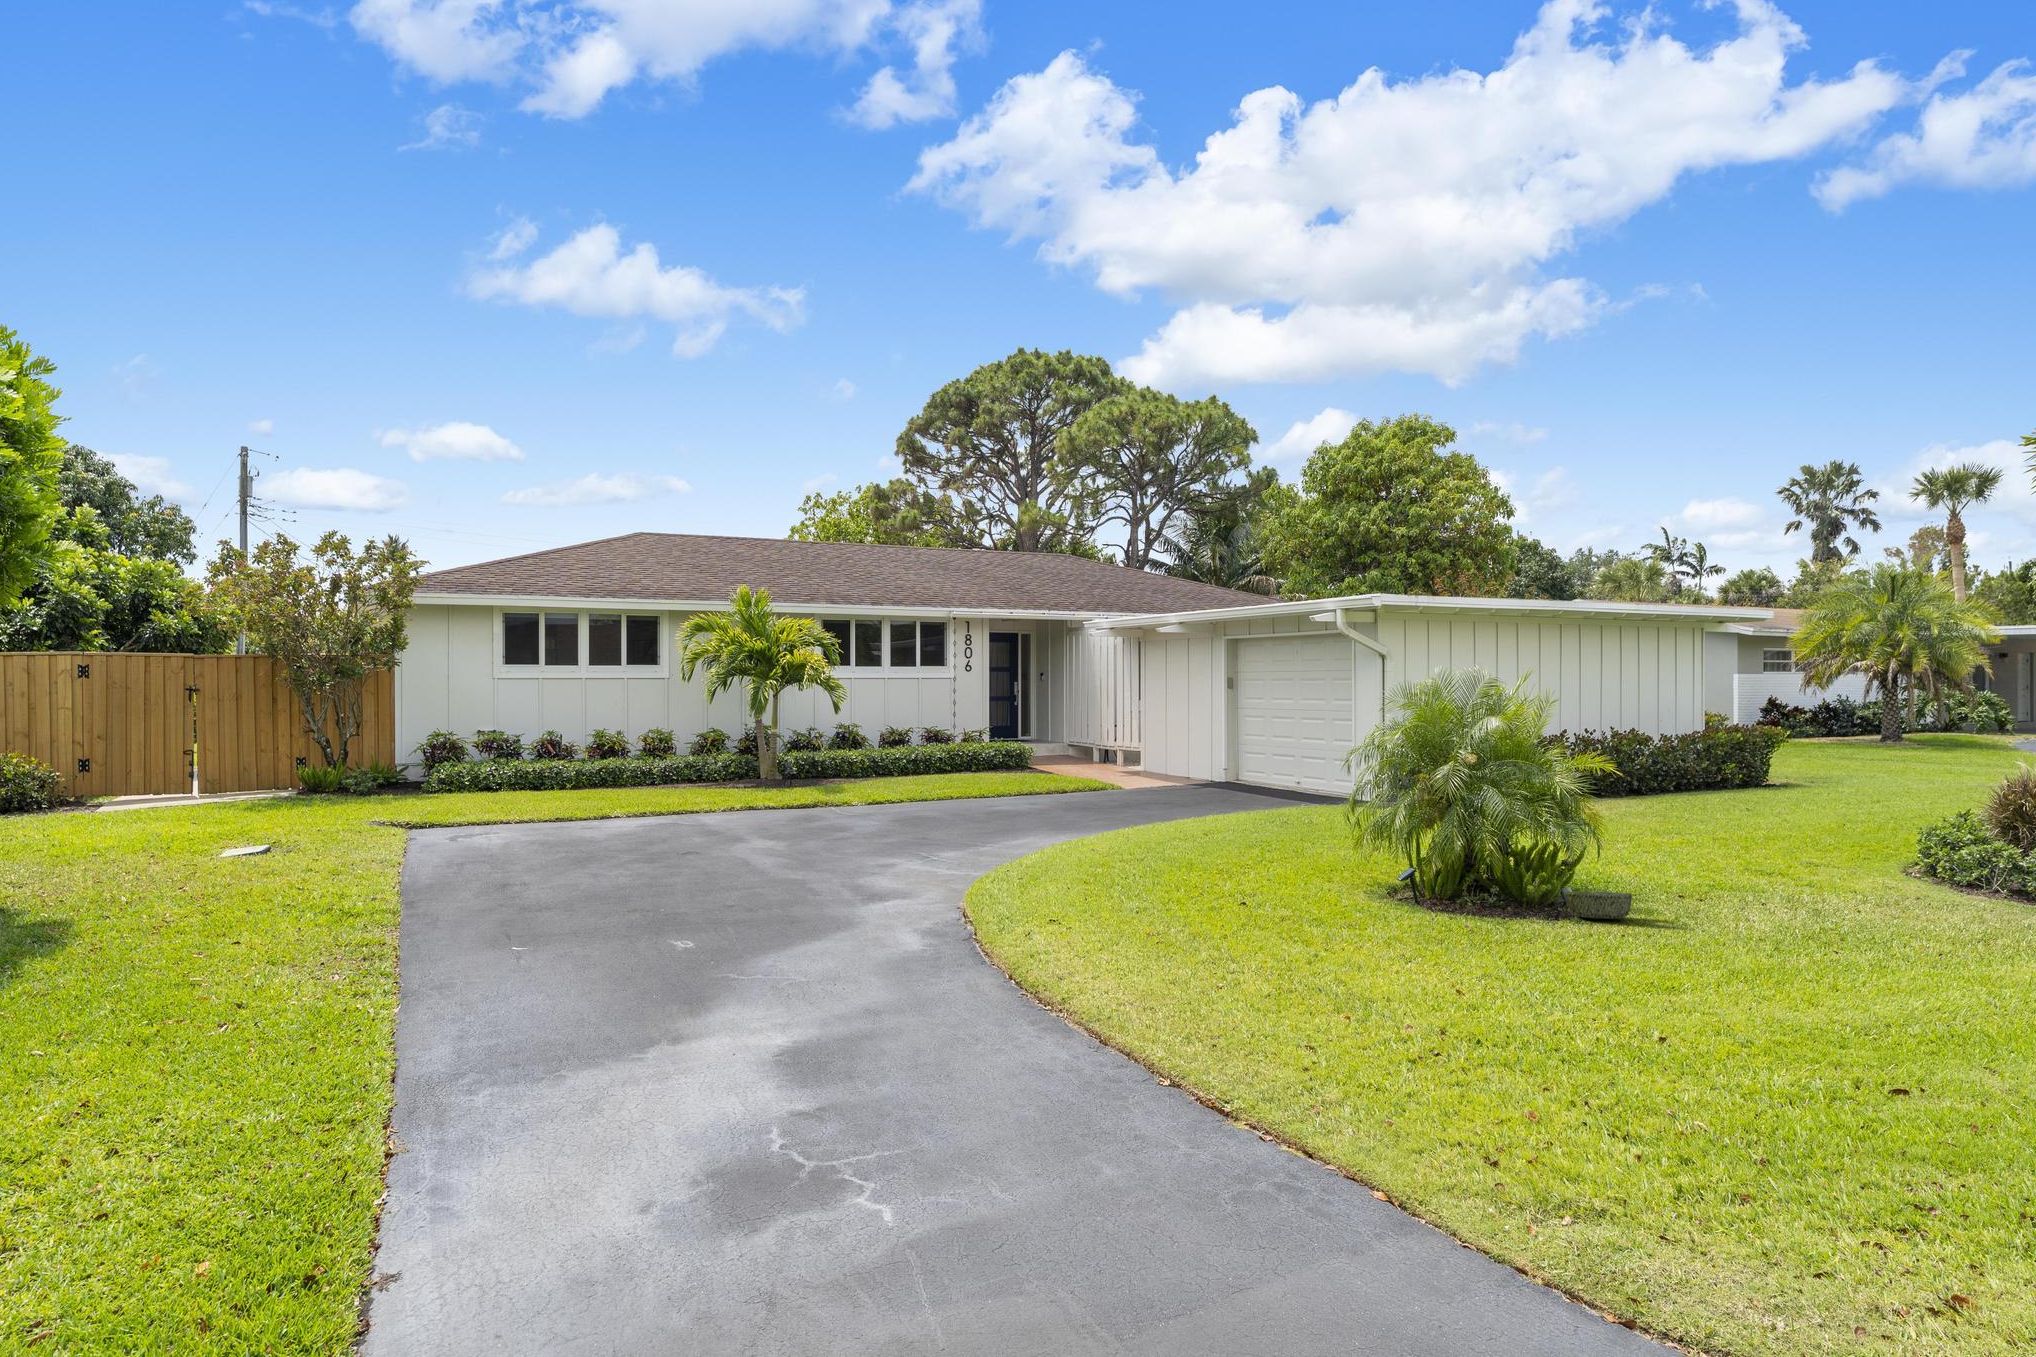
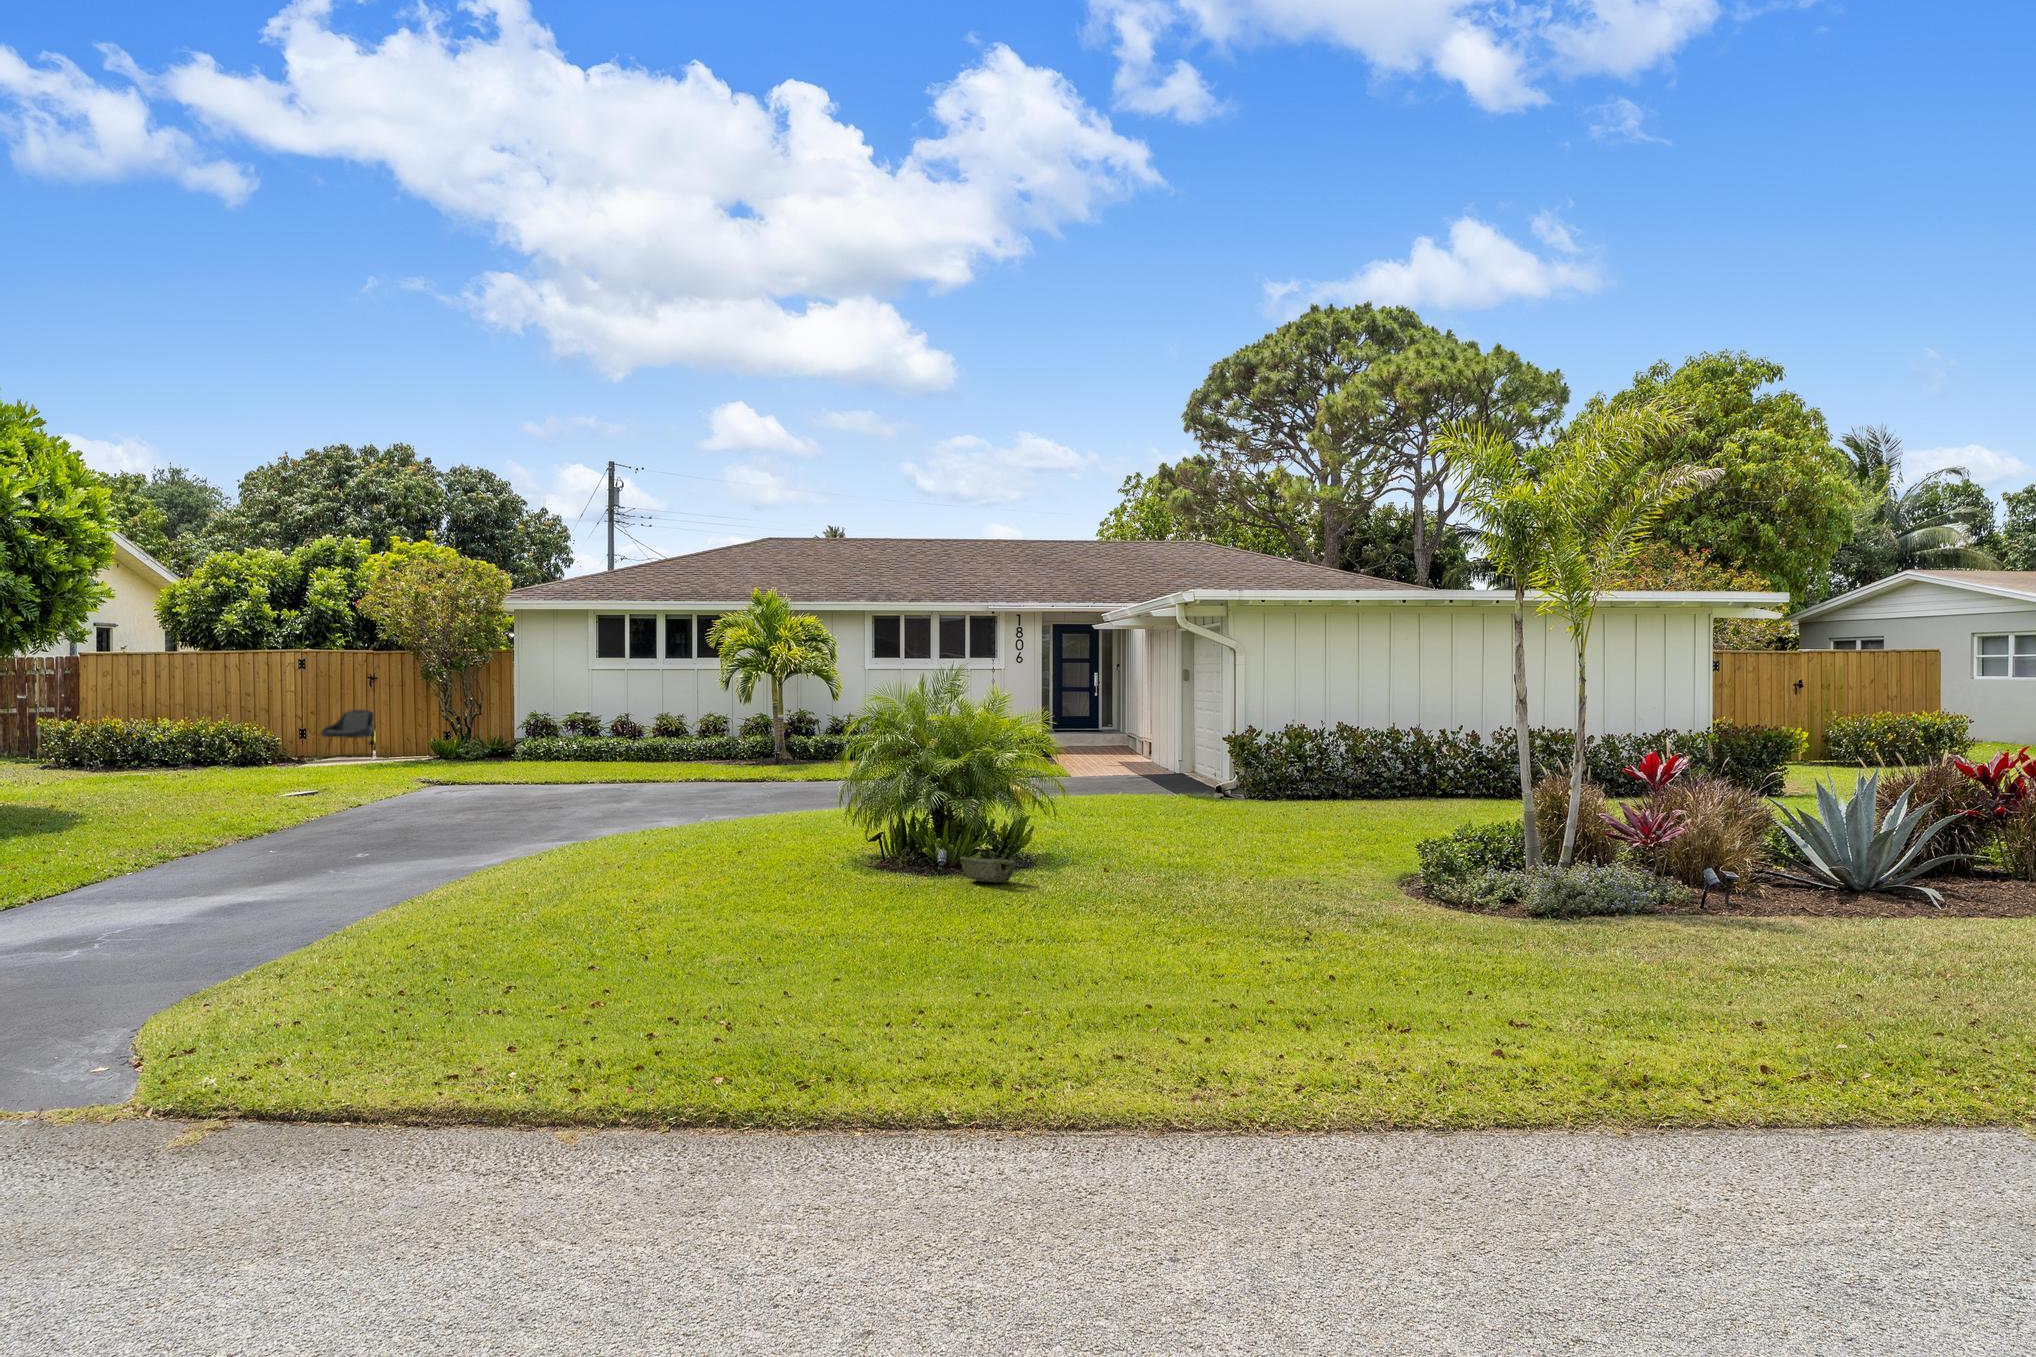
lounge chair: none [121,731,196,797] -> present [321,709,374,758]

